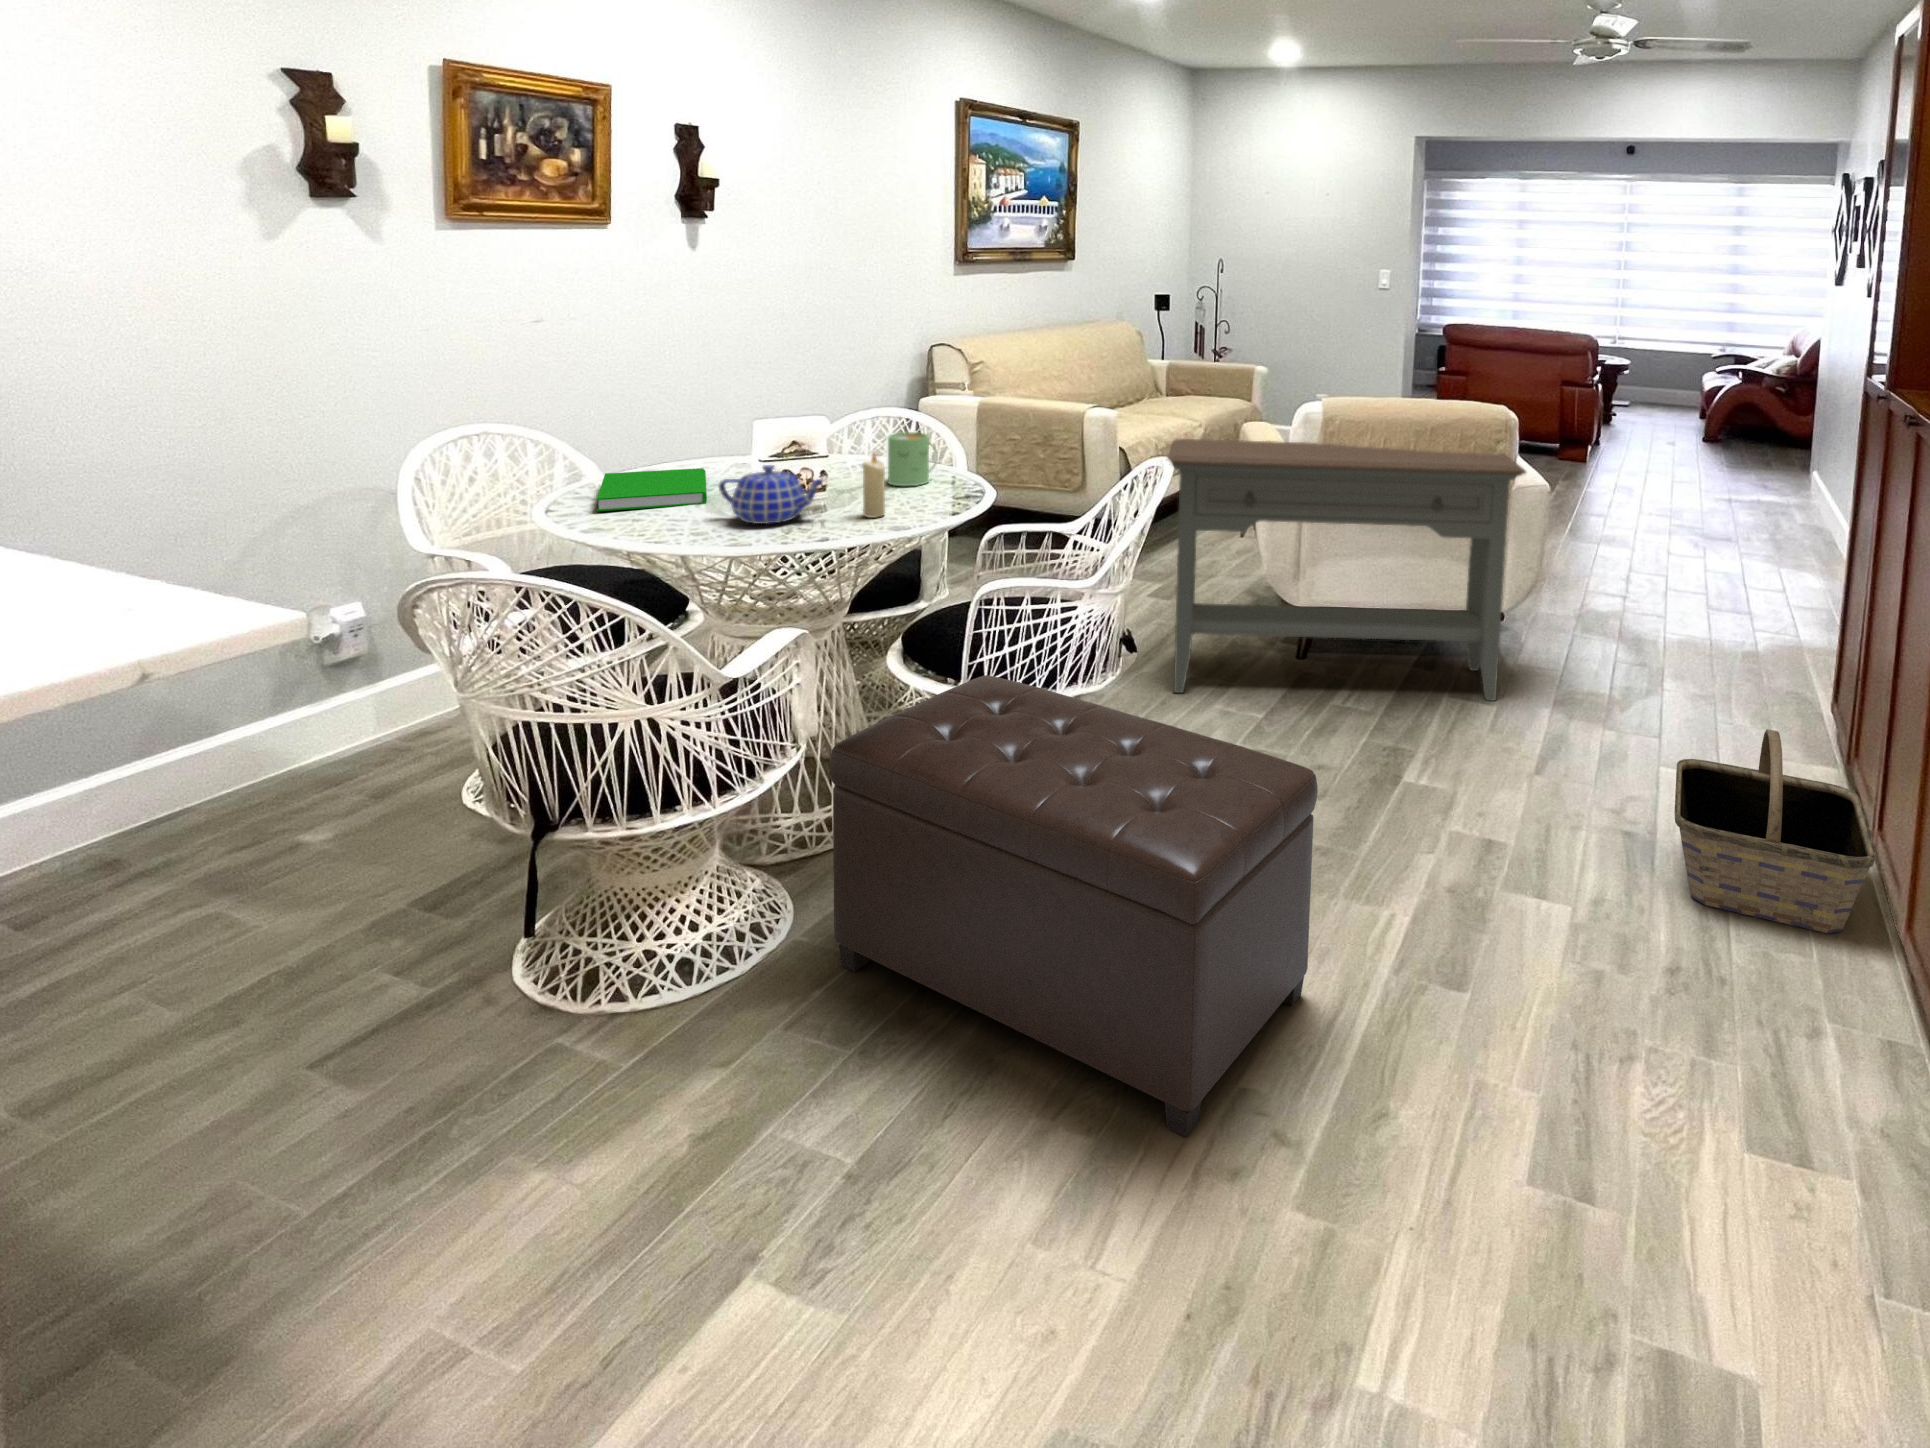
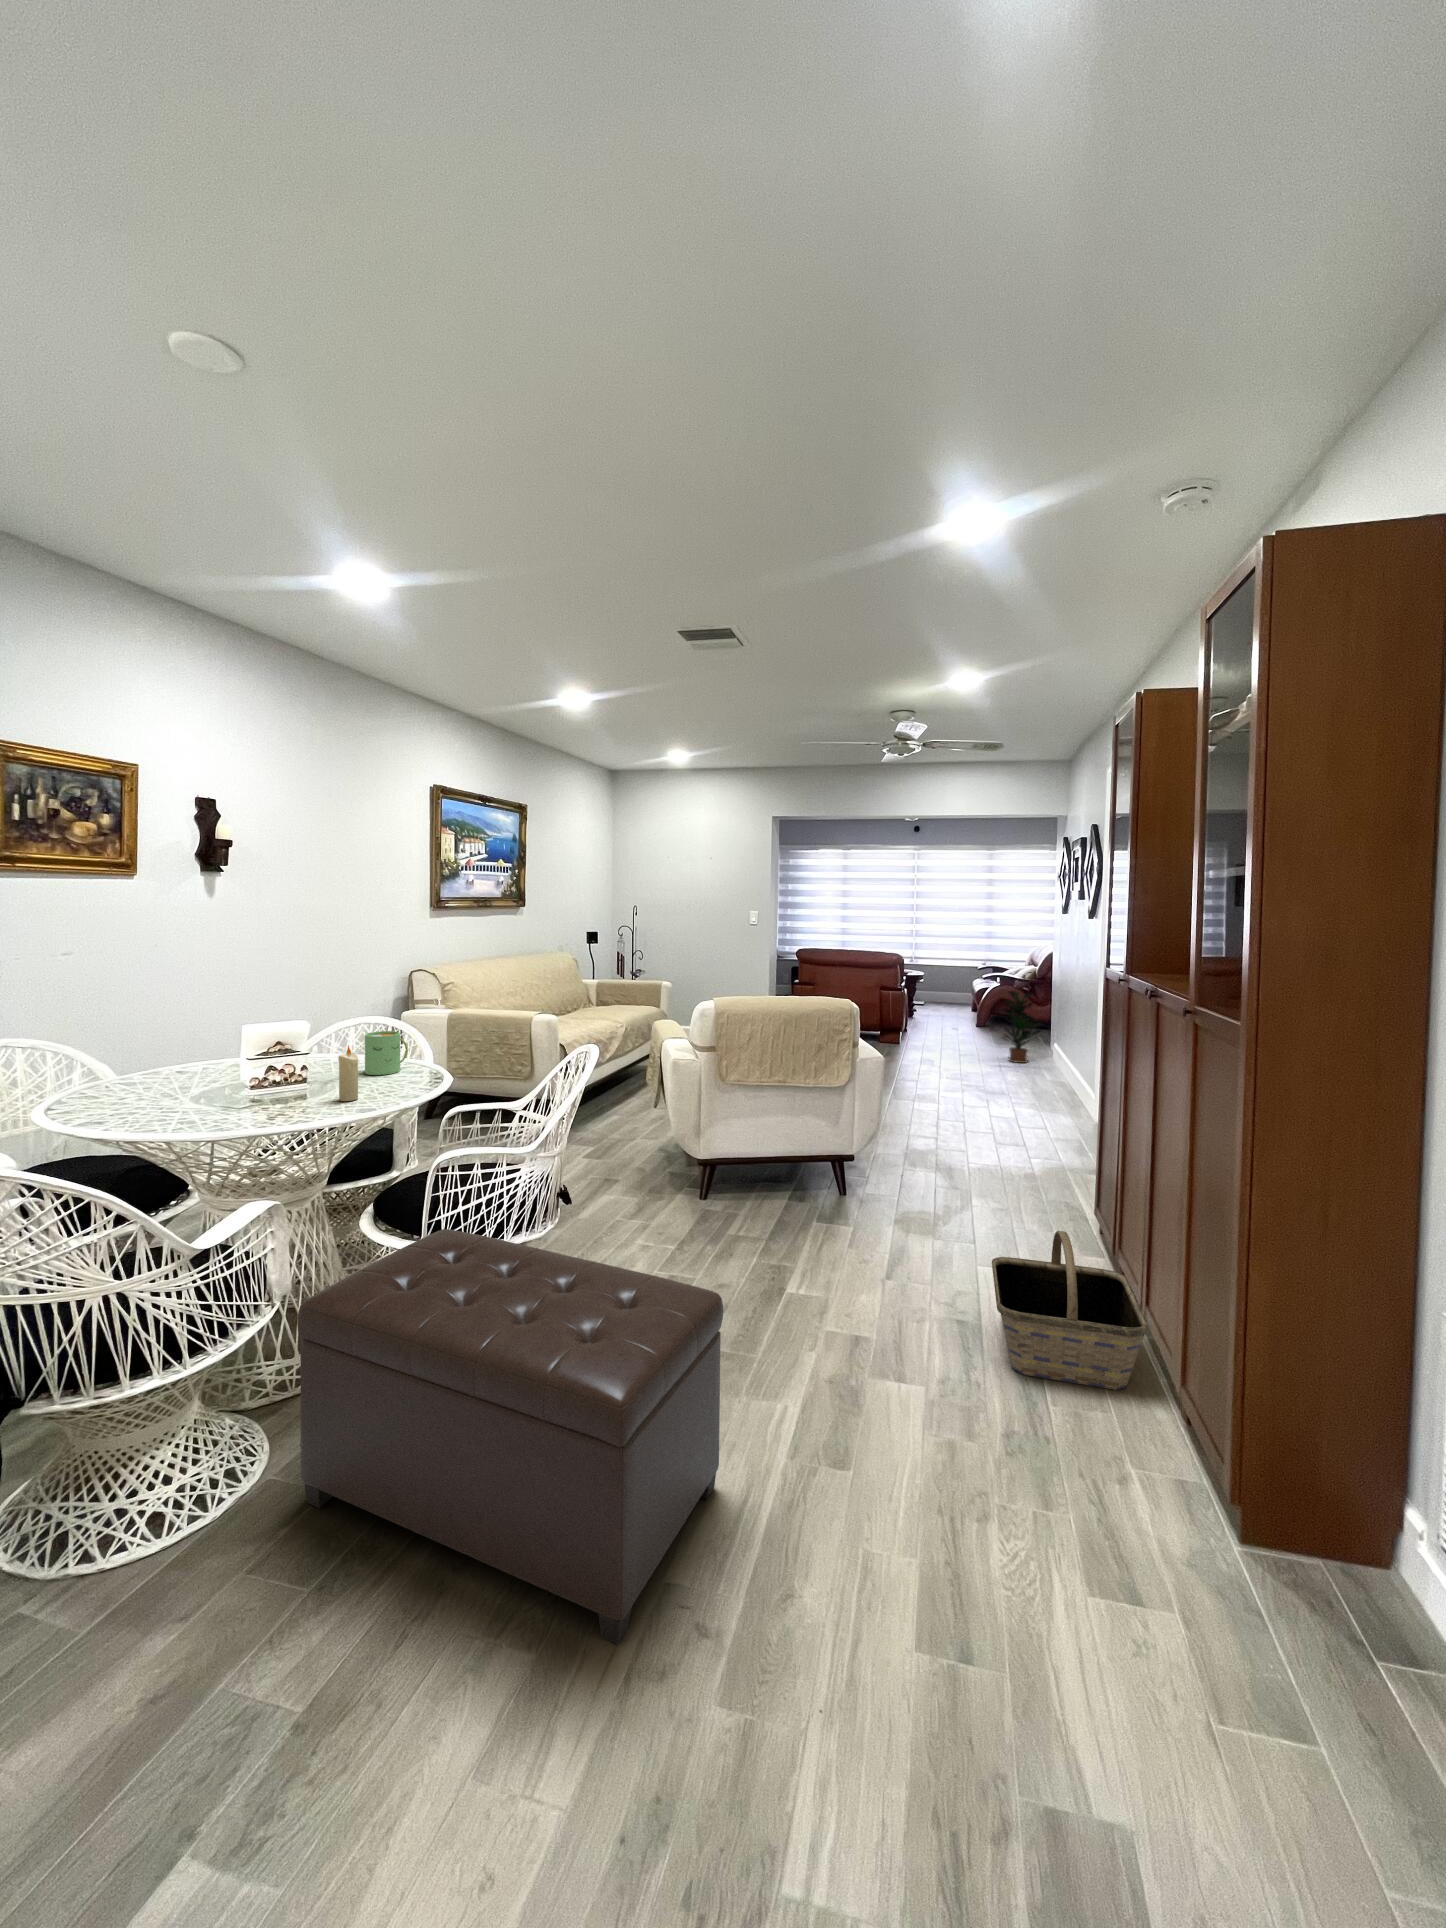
potted plant: none [1743,396,1812,501] -> present [1003,991,1043,1063]
console table: present [1166,439,1526,701] -> none [595,1029,865,1230]
teapot: present [719,465,824,524] -> none [210,1061,306,1111]
book: present [597,468,707,511] -> none [99,1067,207,1107]

